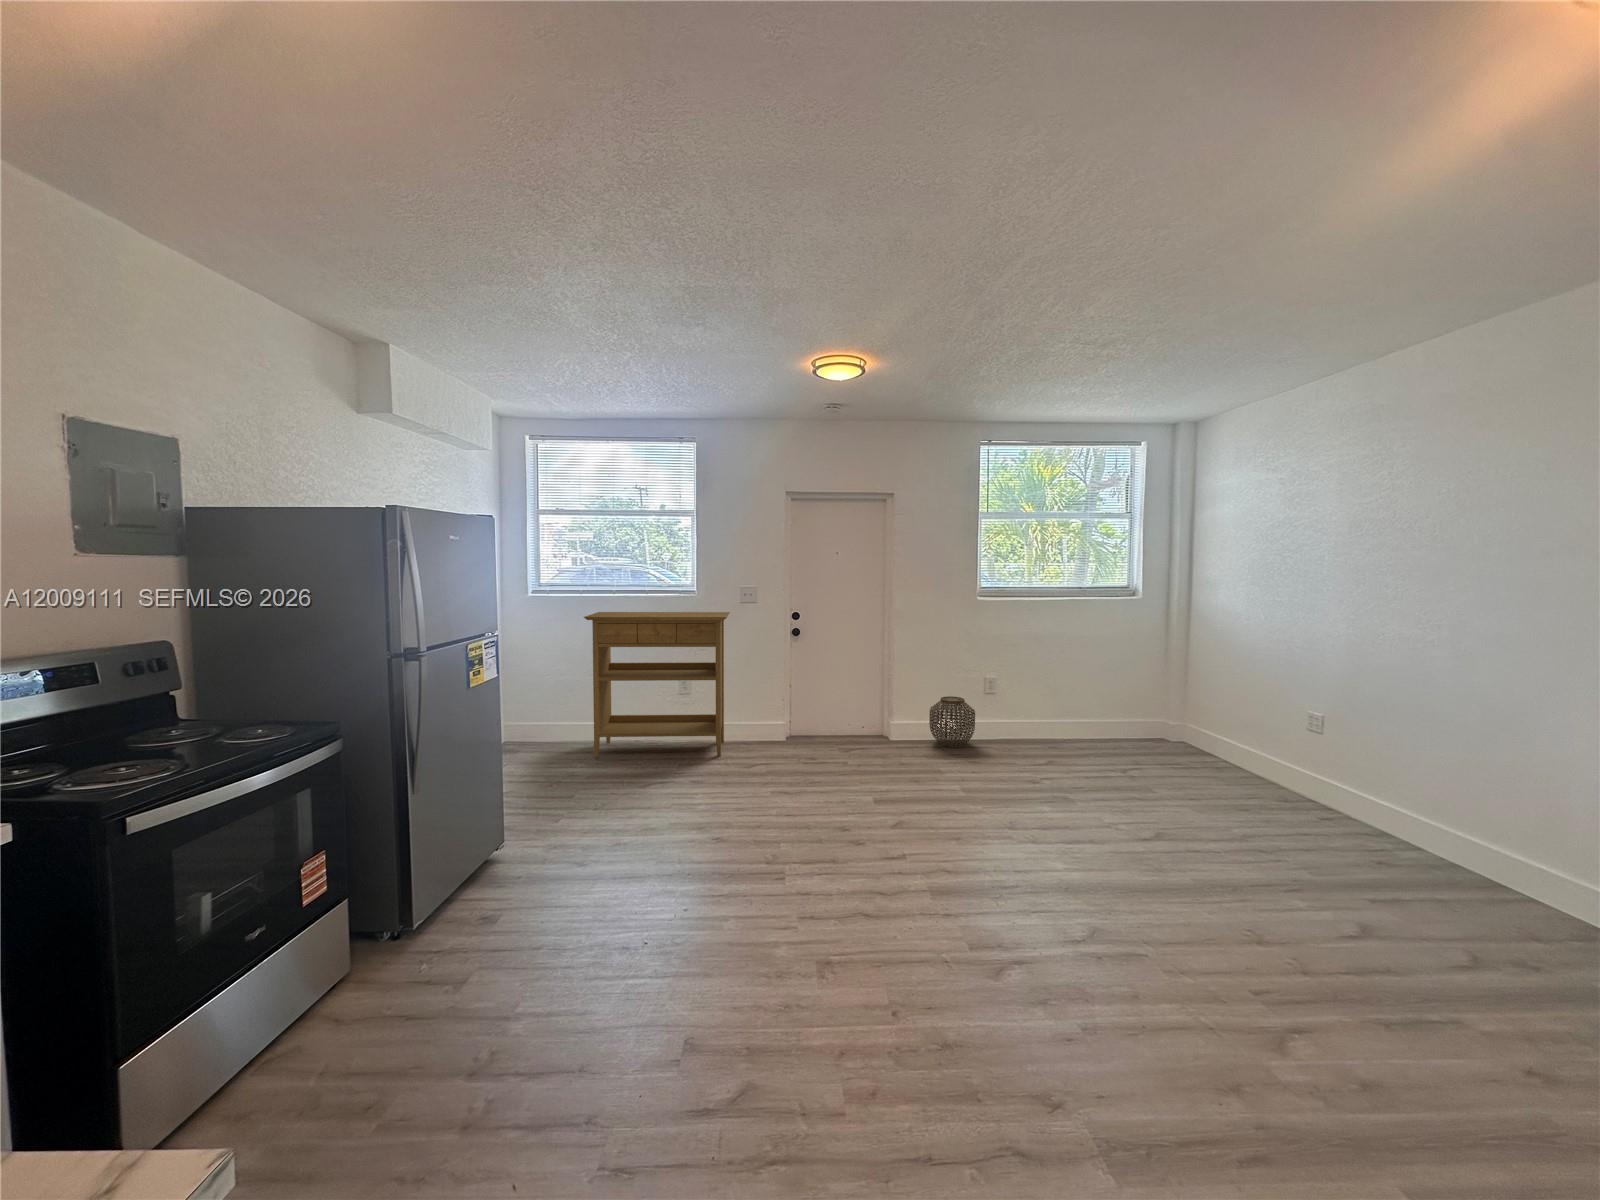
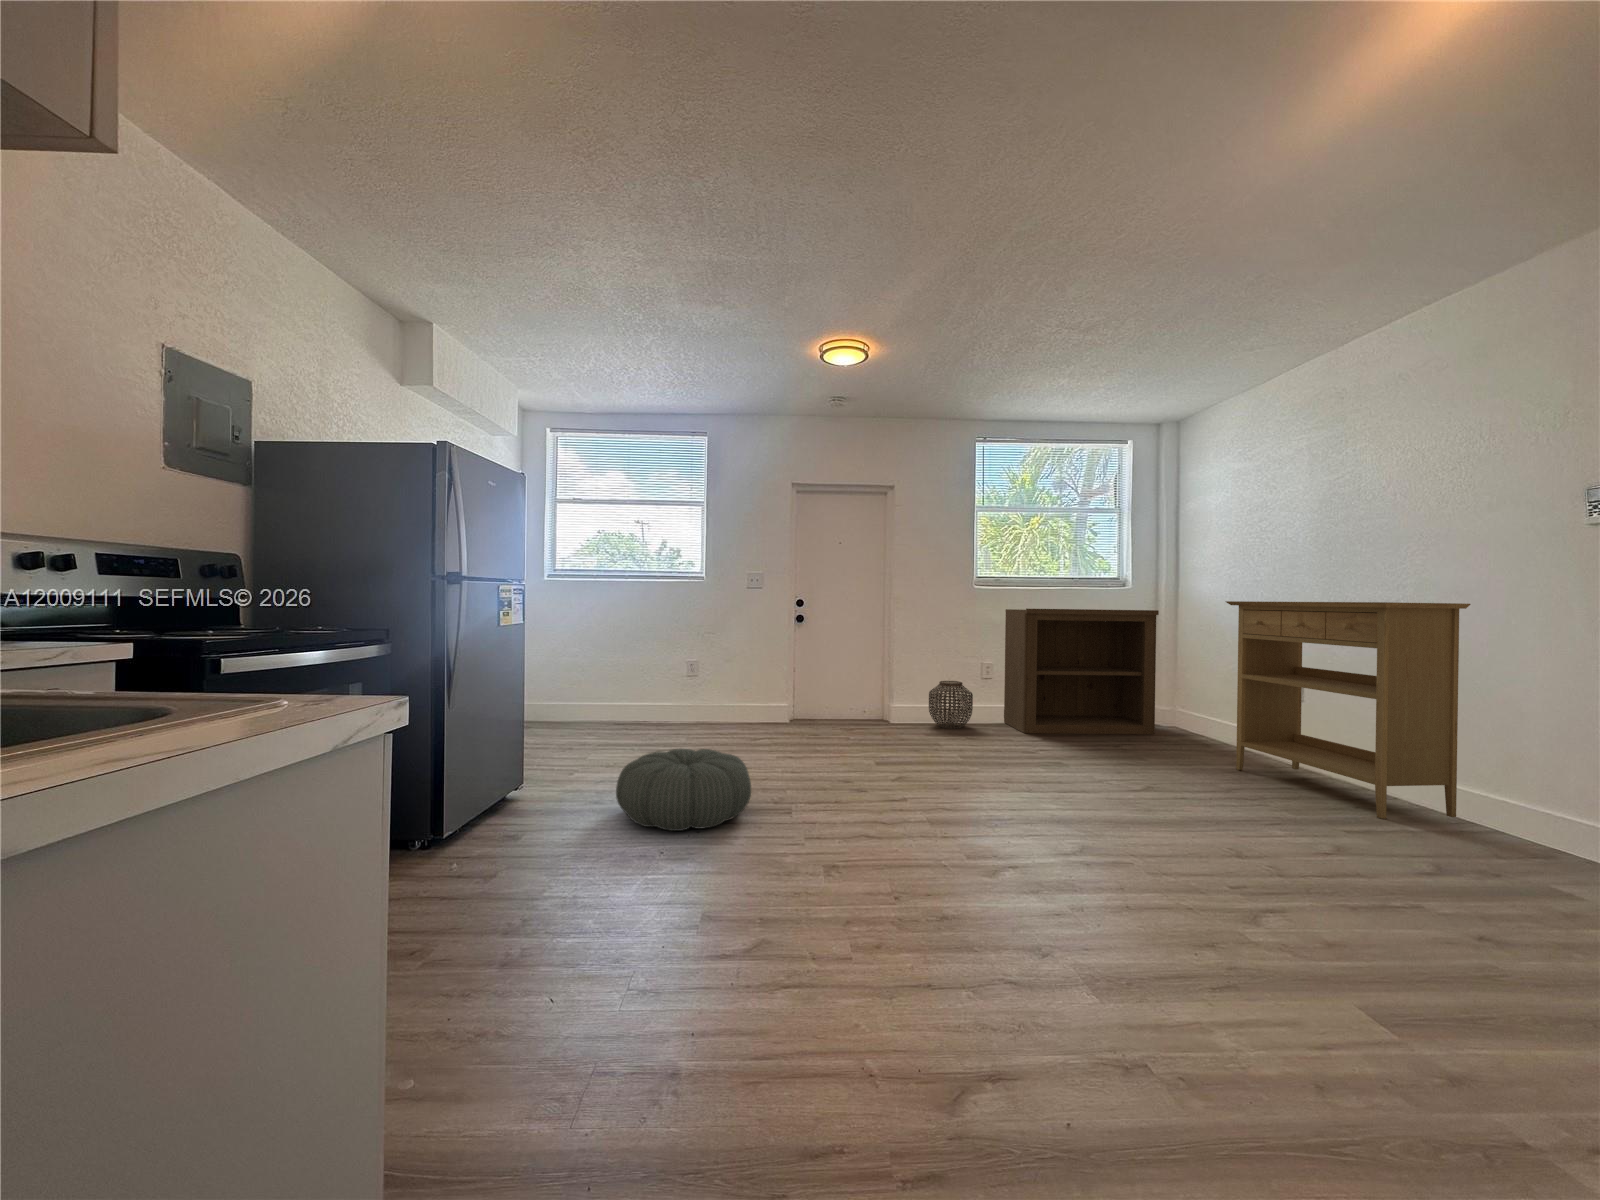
console table: present [584,612,730,758] -> present [1226,601,1471,819]
bookshelf: none [1007,621,1170,753] -> present [1004,609,1159,734]
pouf: none [598,809,741,911] -> present [616,749,751,831]

